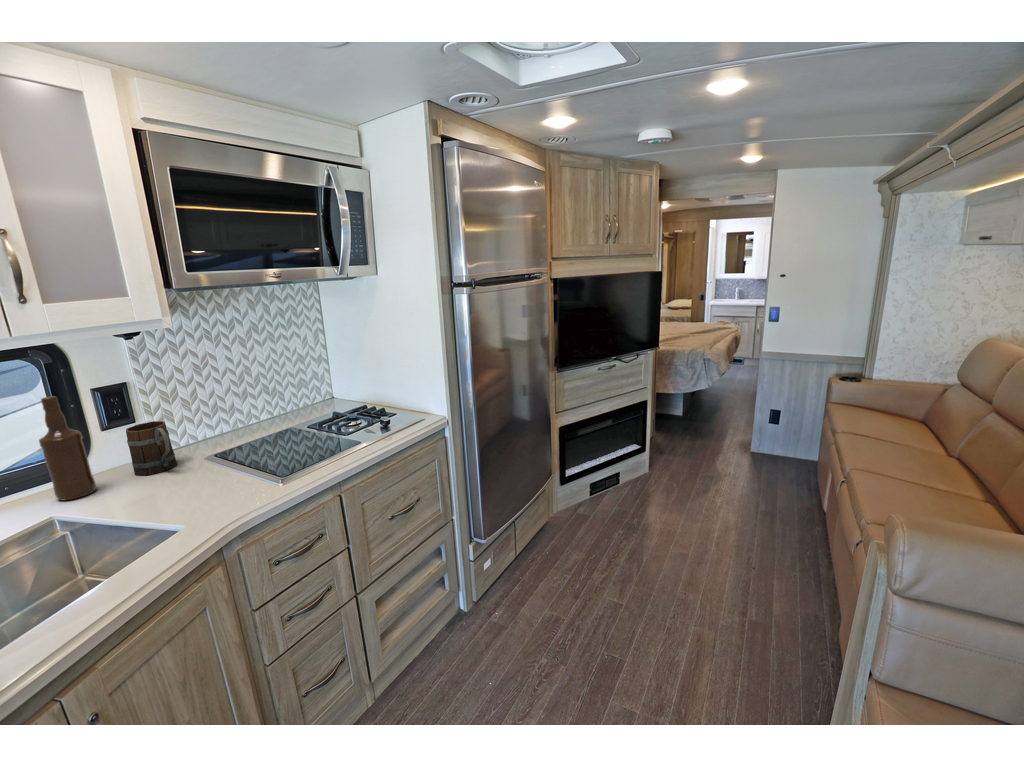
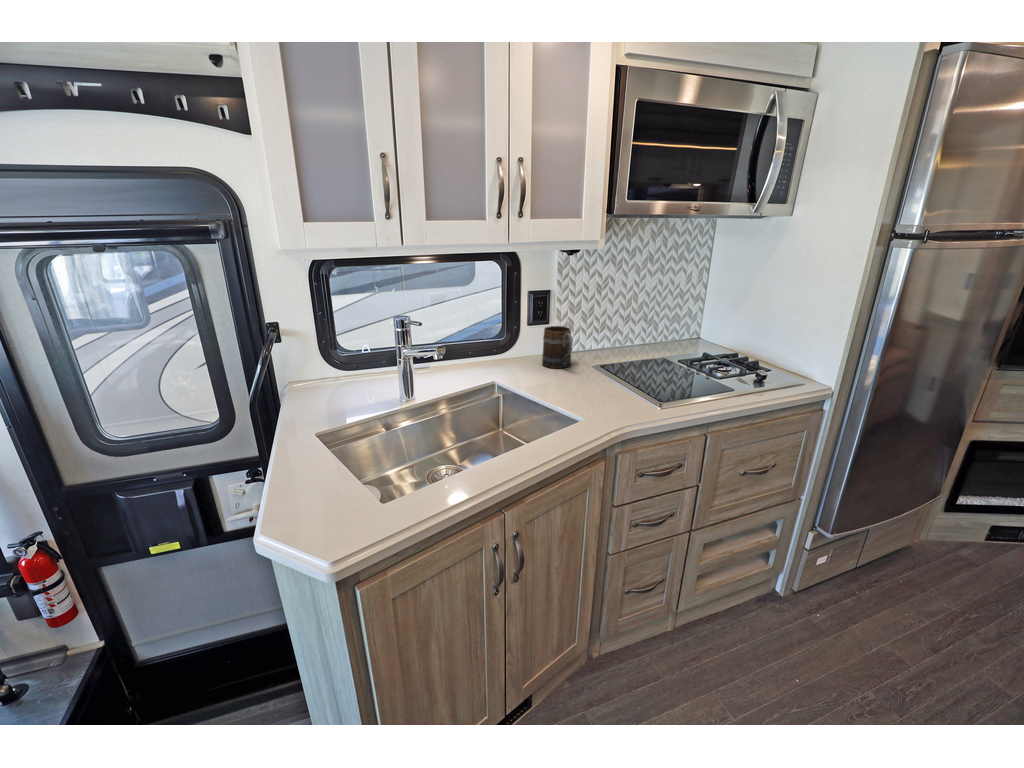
bottle: present [39,396,96,500] -> none [495,292,519,372]

